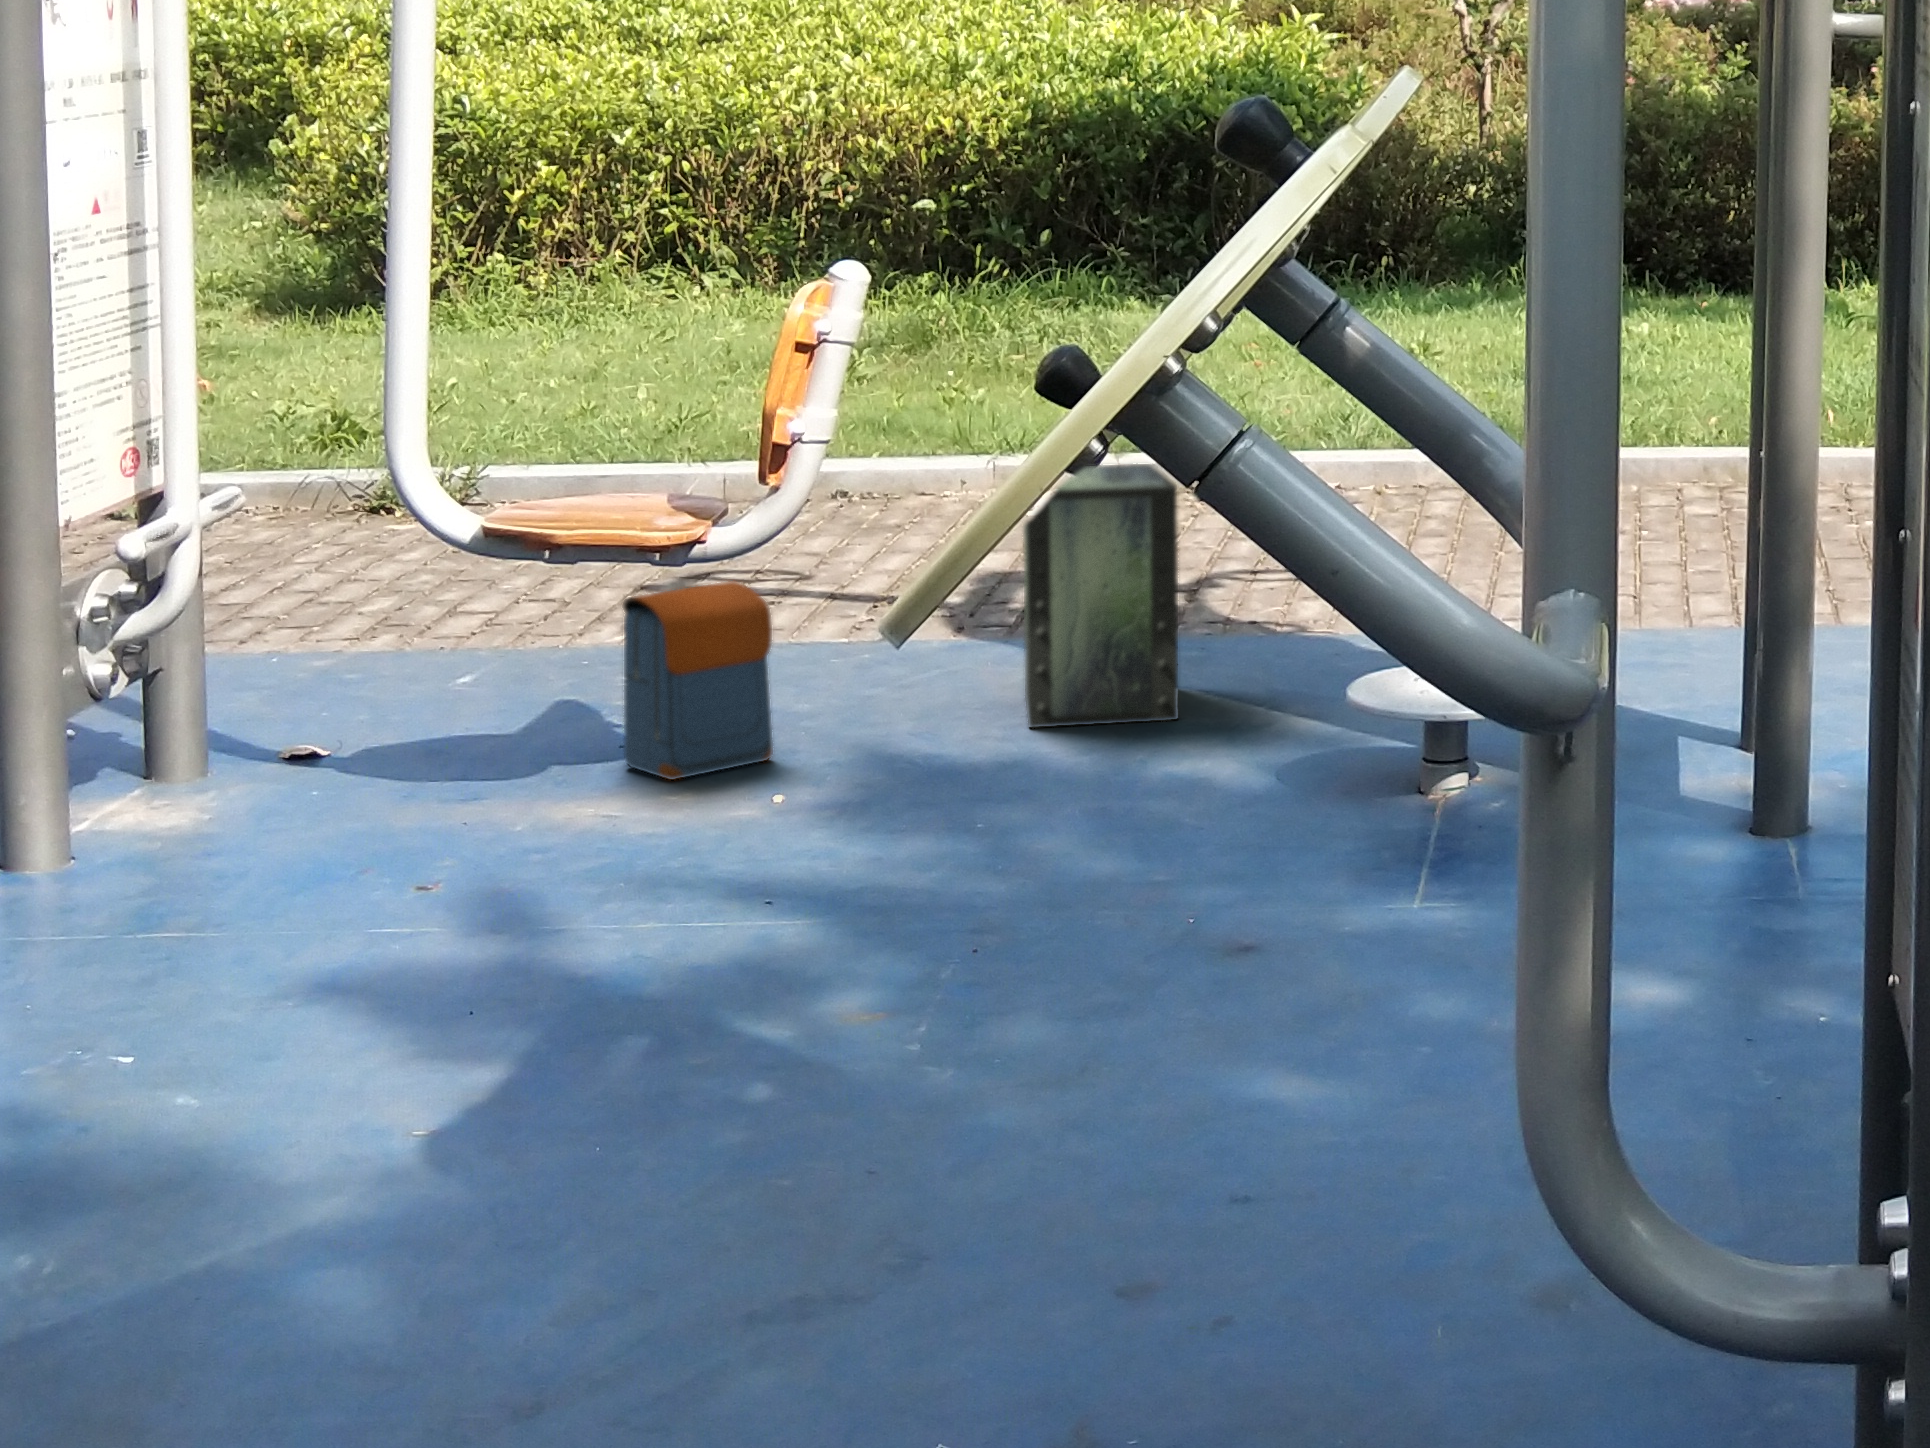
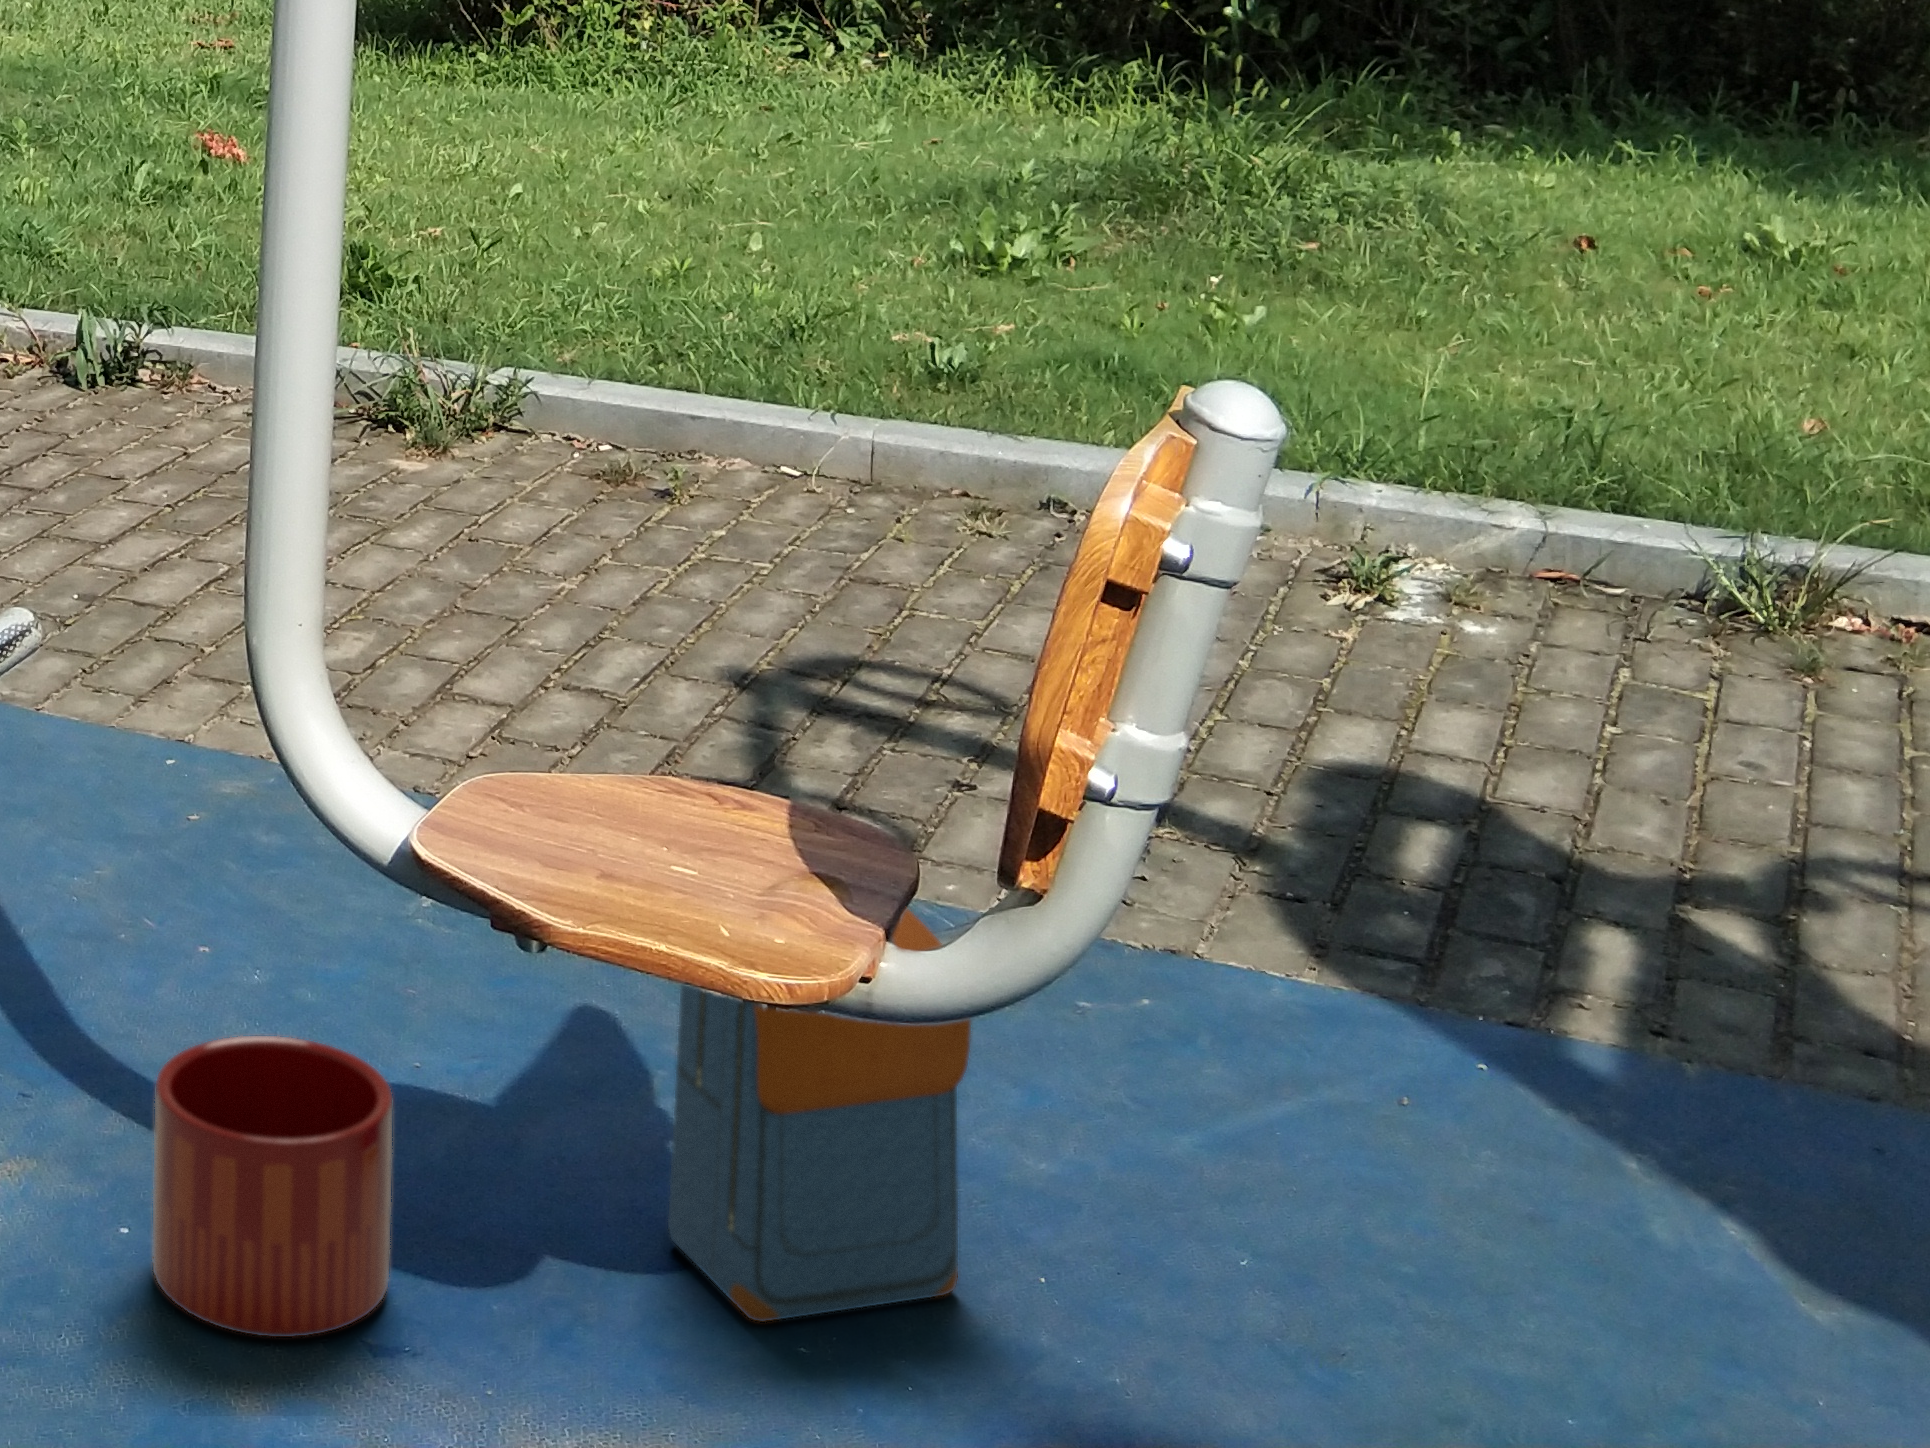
storage box: present [1023,464,1178,728] -> none [1466,706,1898,1370]
planter: none [340,690,477,822] -> present [153,1036,392,1337]

